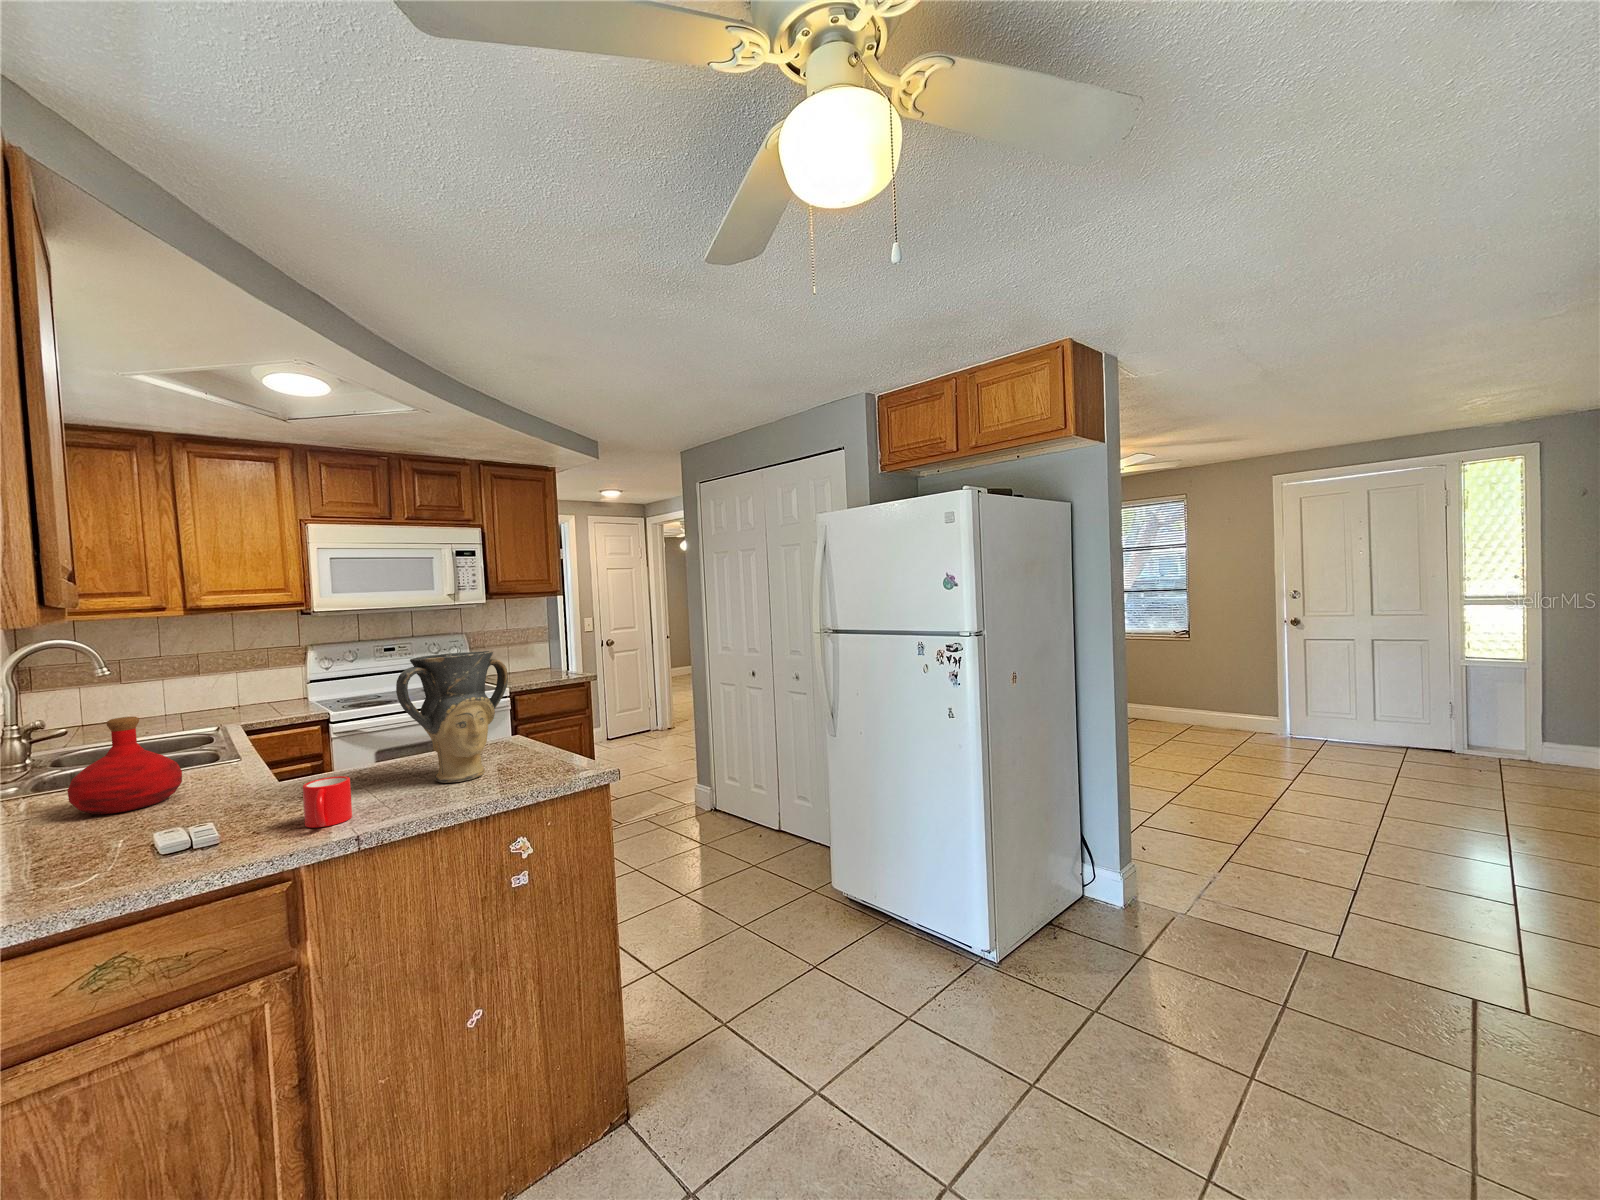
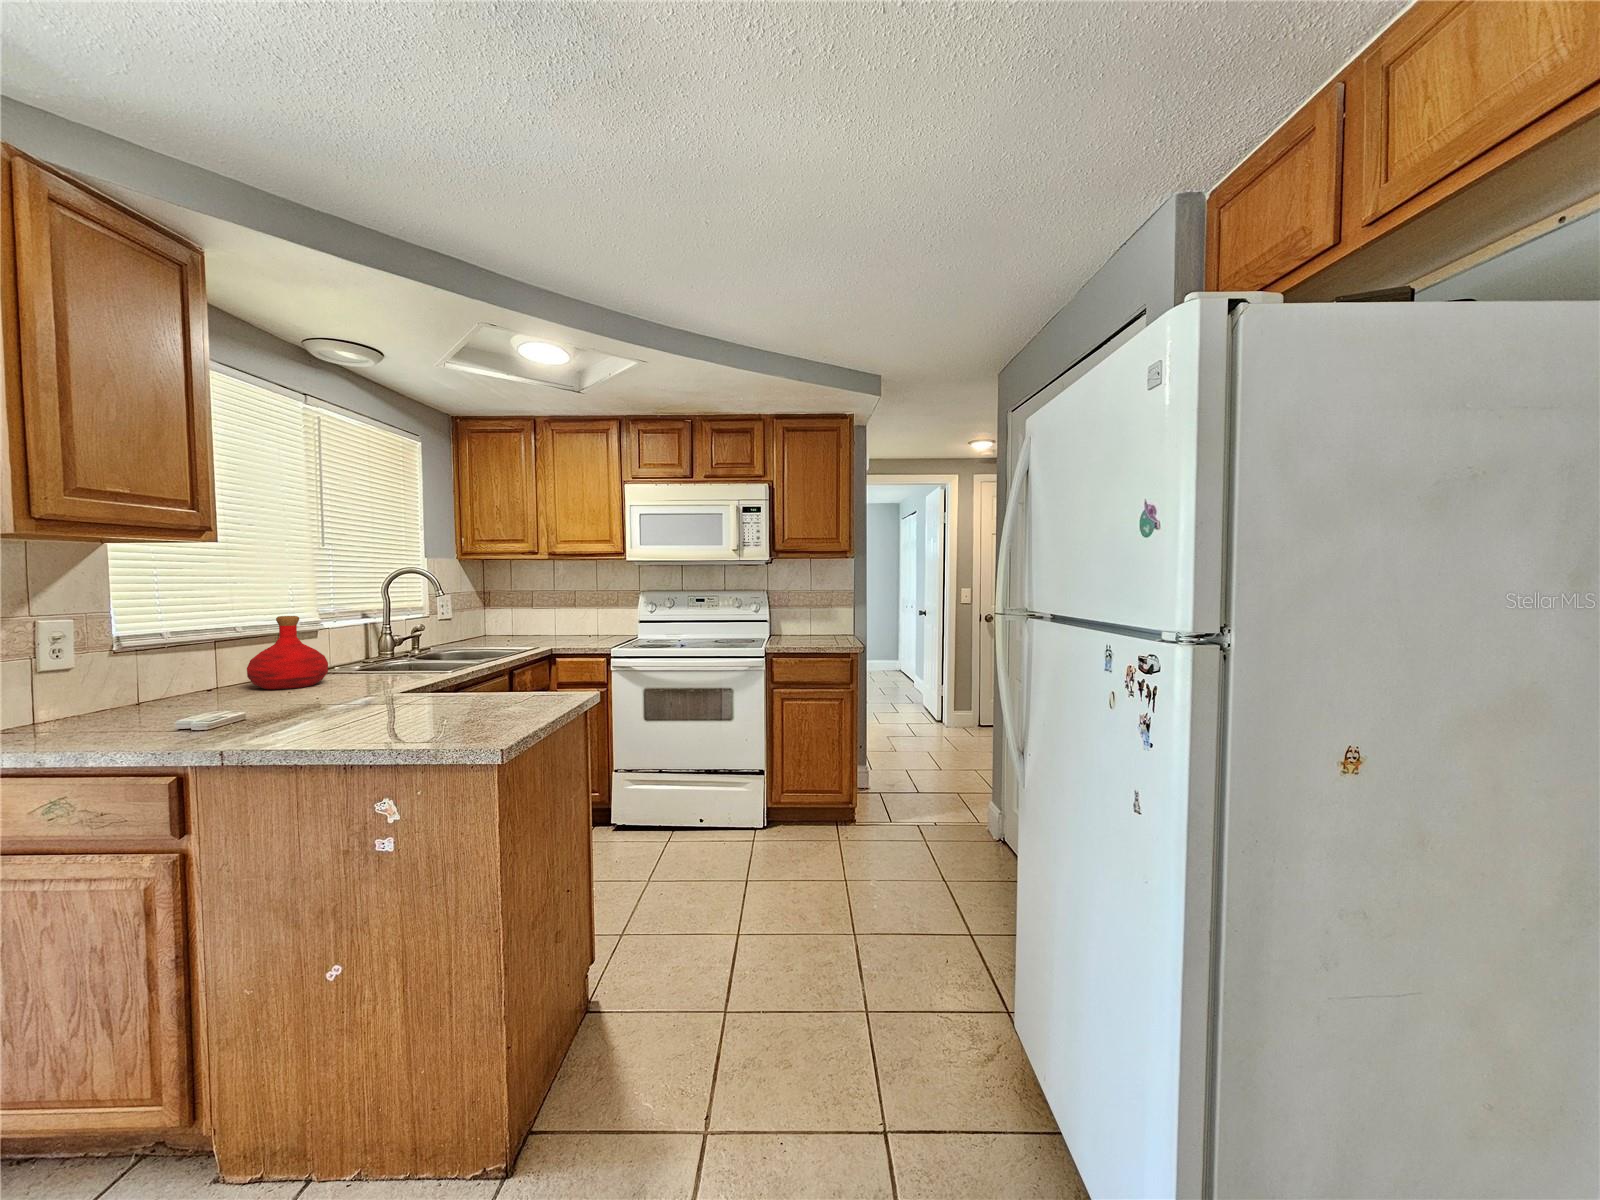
vase: present [396,651,508,783] -> none [350,585,483,720]
mug: present [303,776,352,828] -> none [209,688,278,733]

